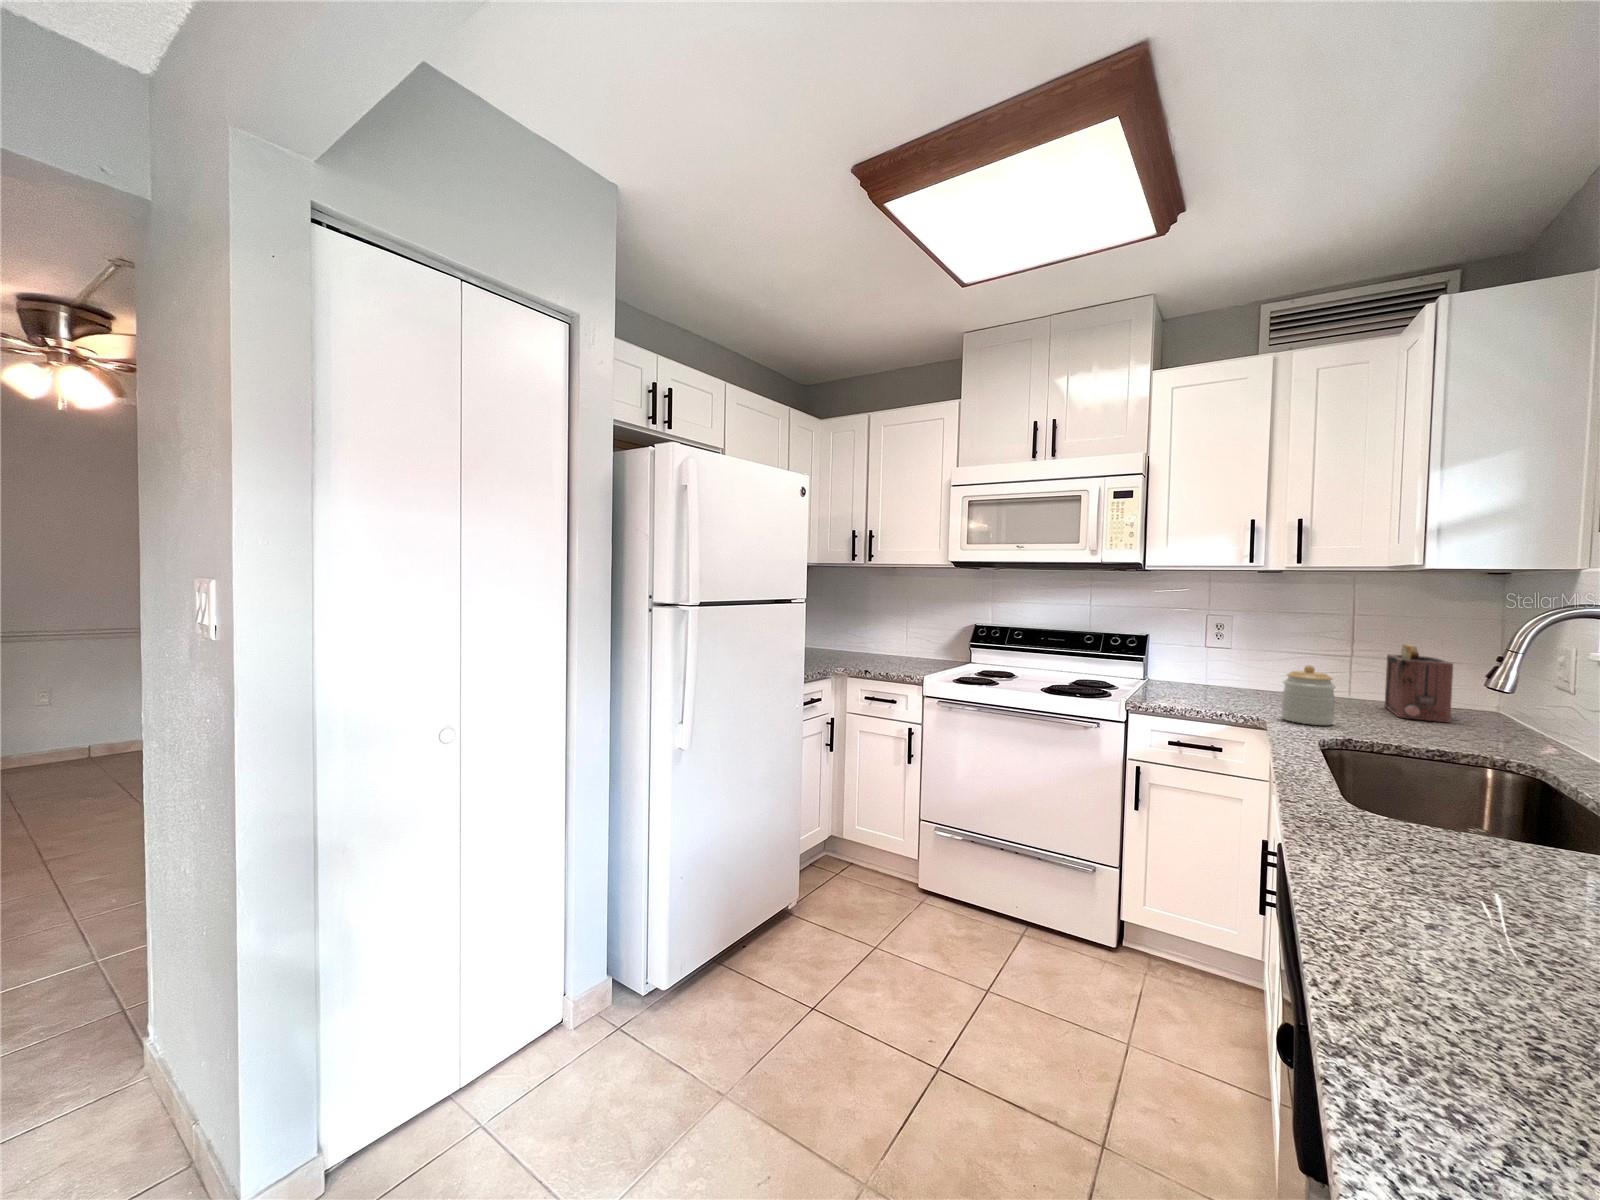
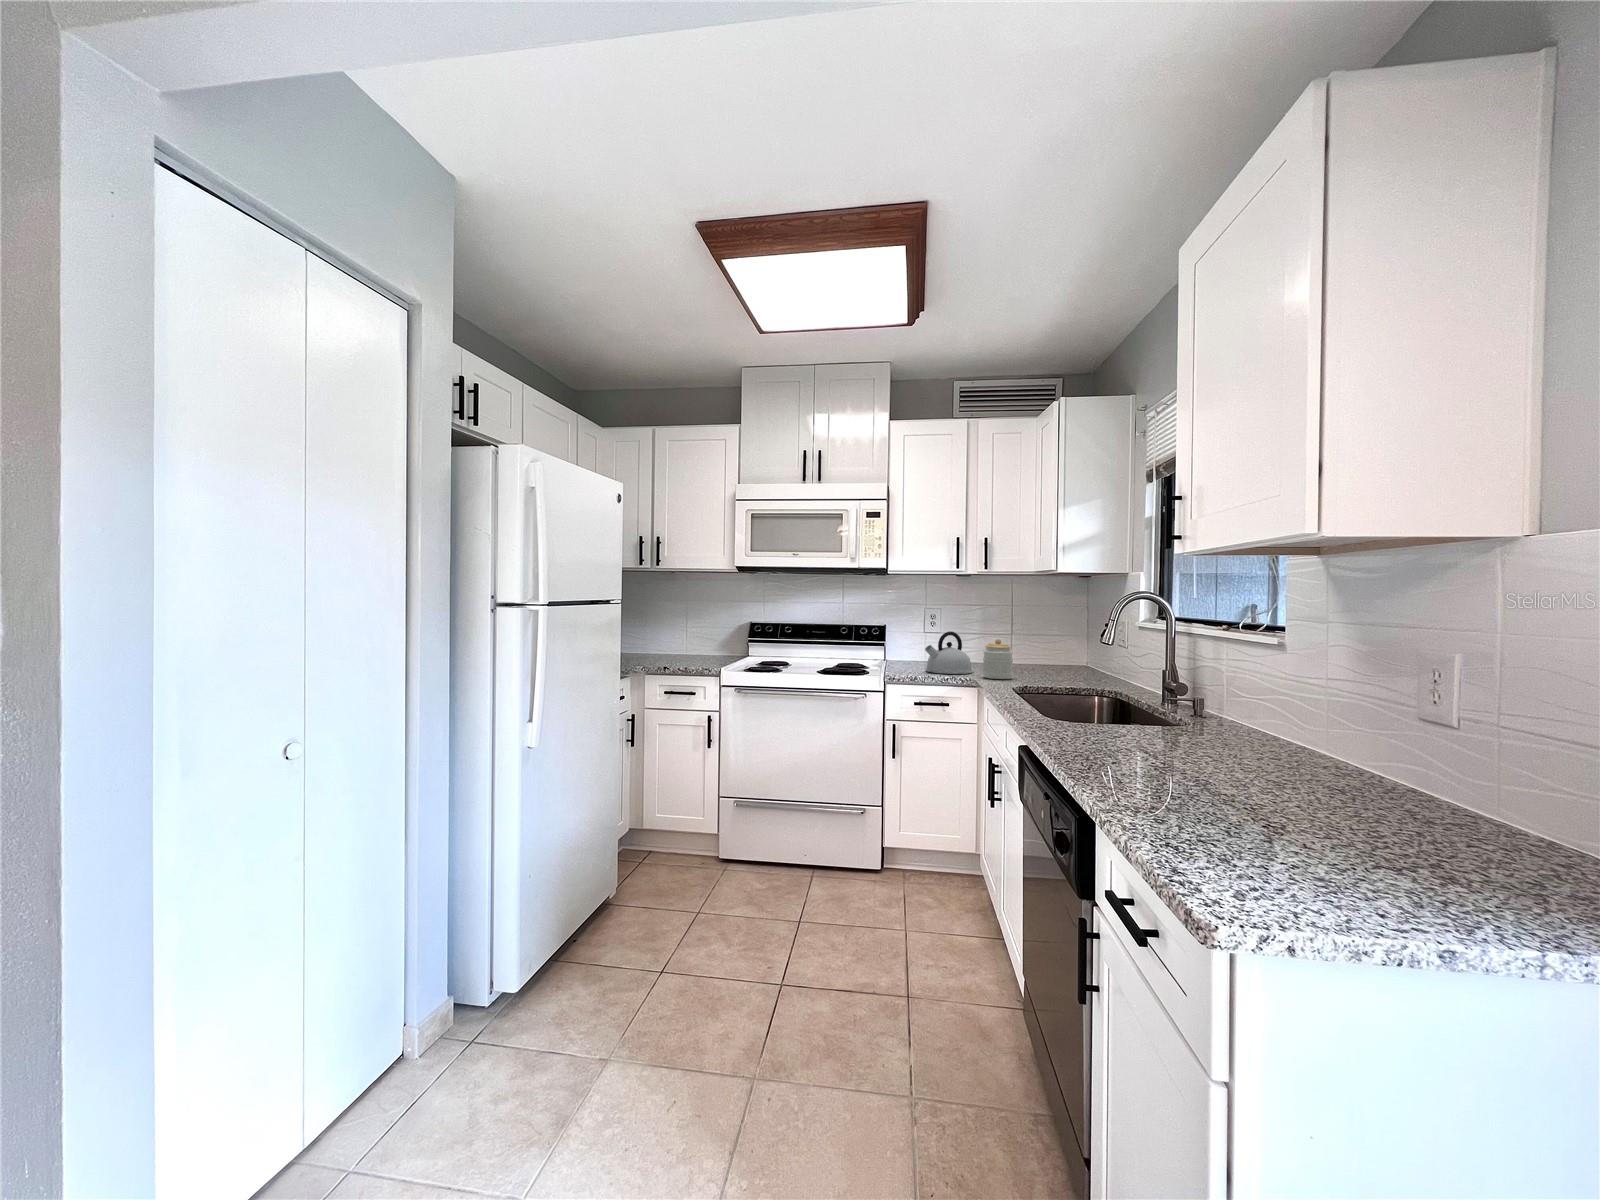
toaster: present [1385,644,1453,723] -> none [1031,623,1067,672]
kettle: none [1192,649,1270,710] -> present [925,631,973,674]

